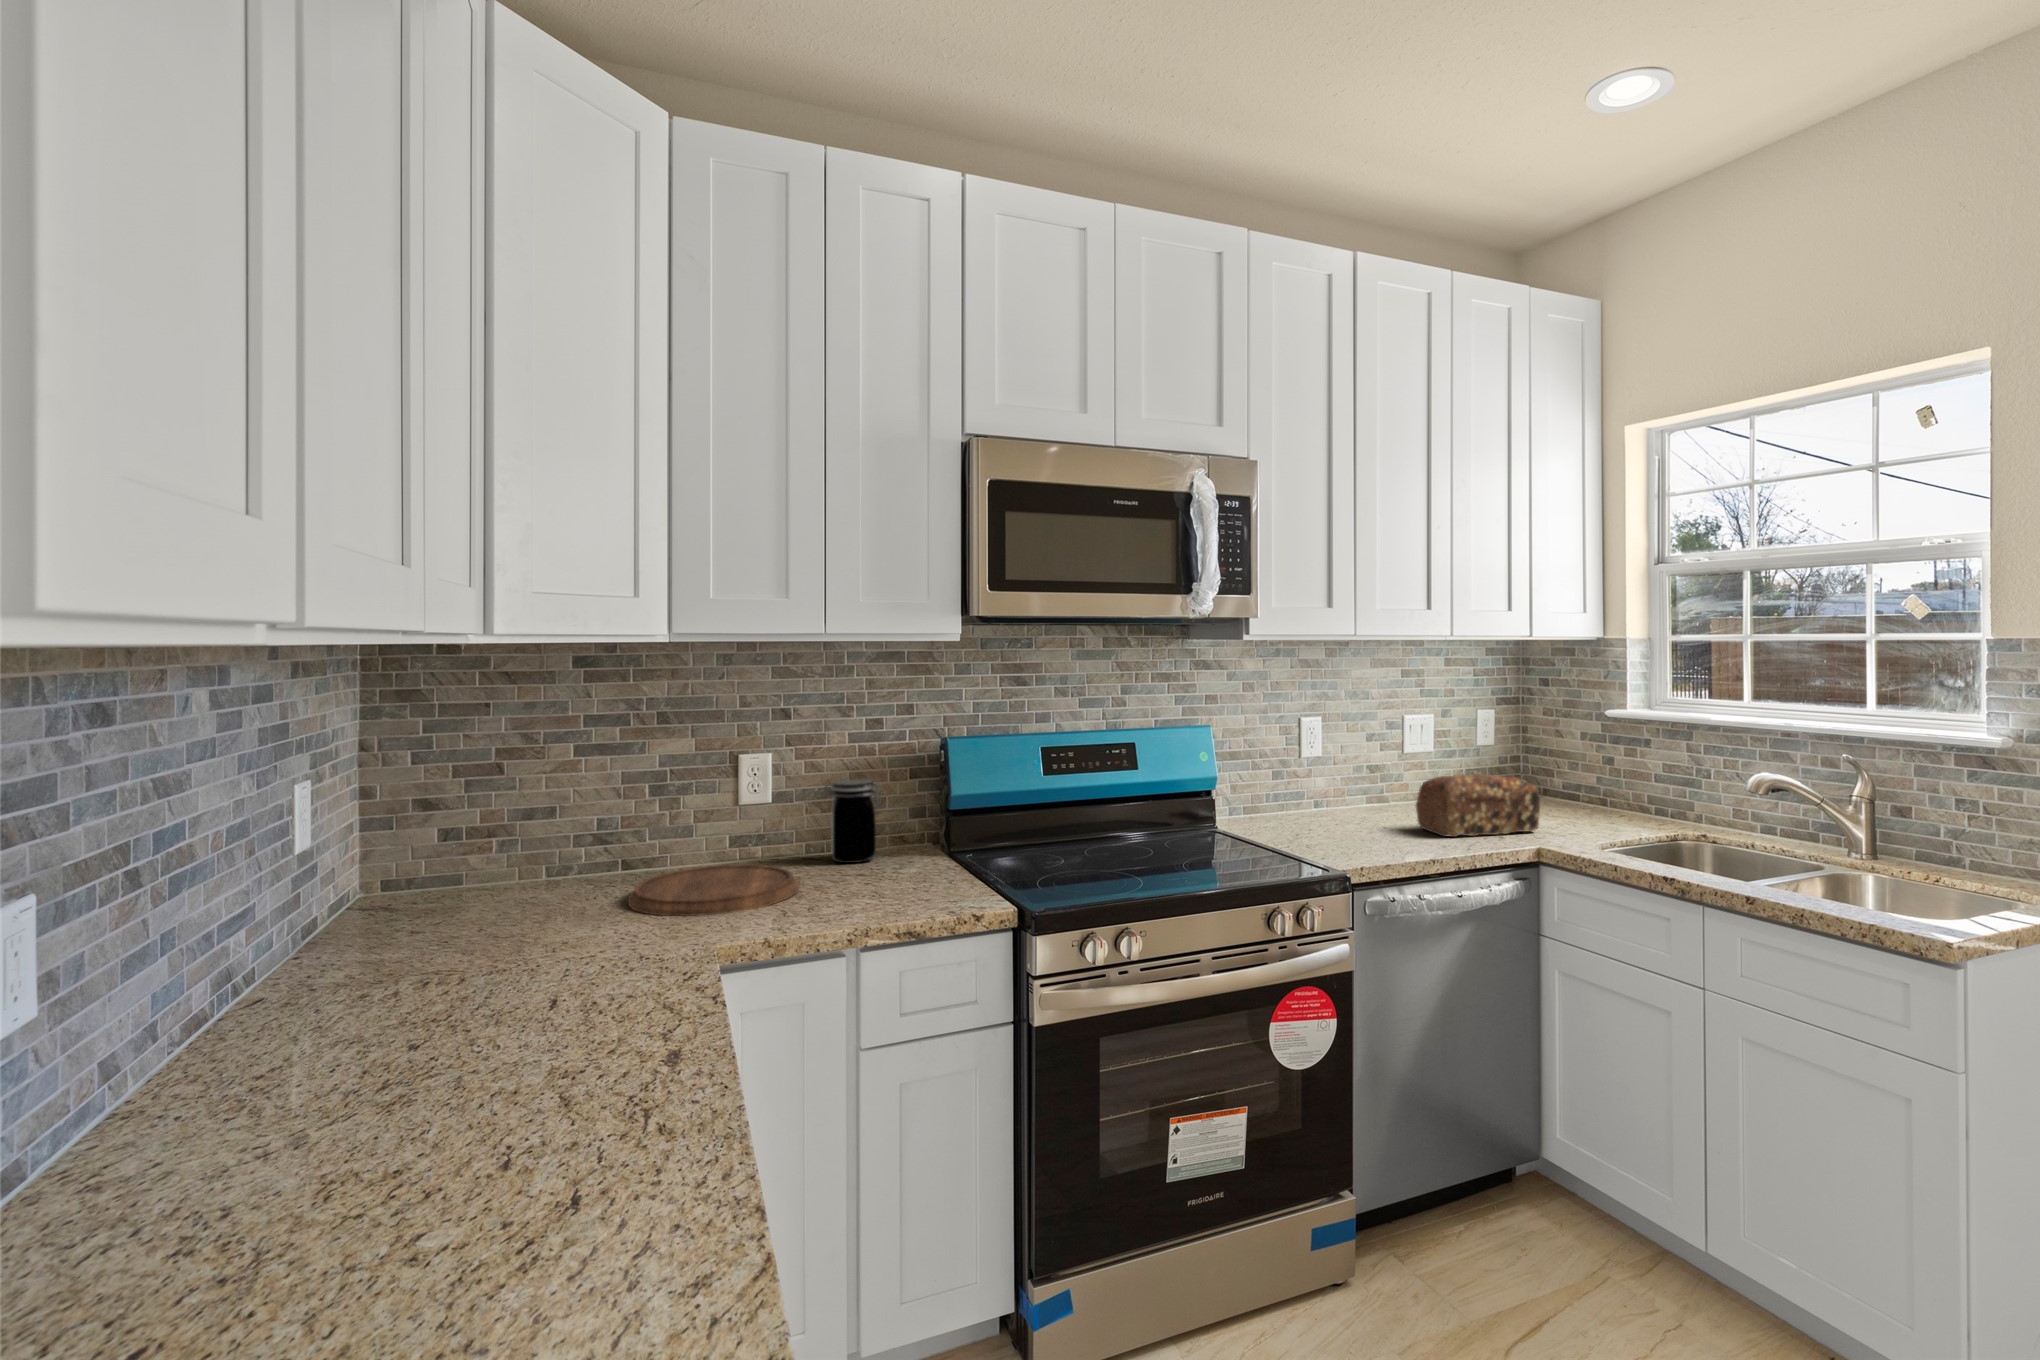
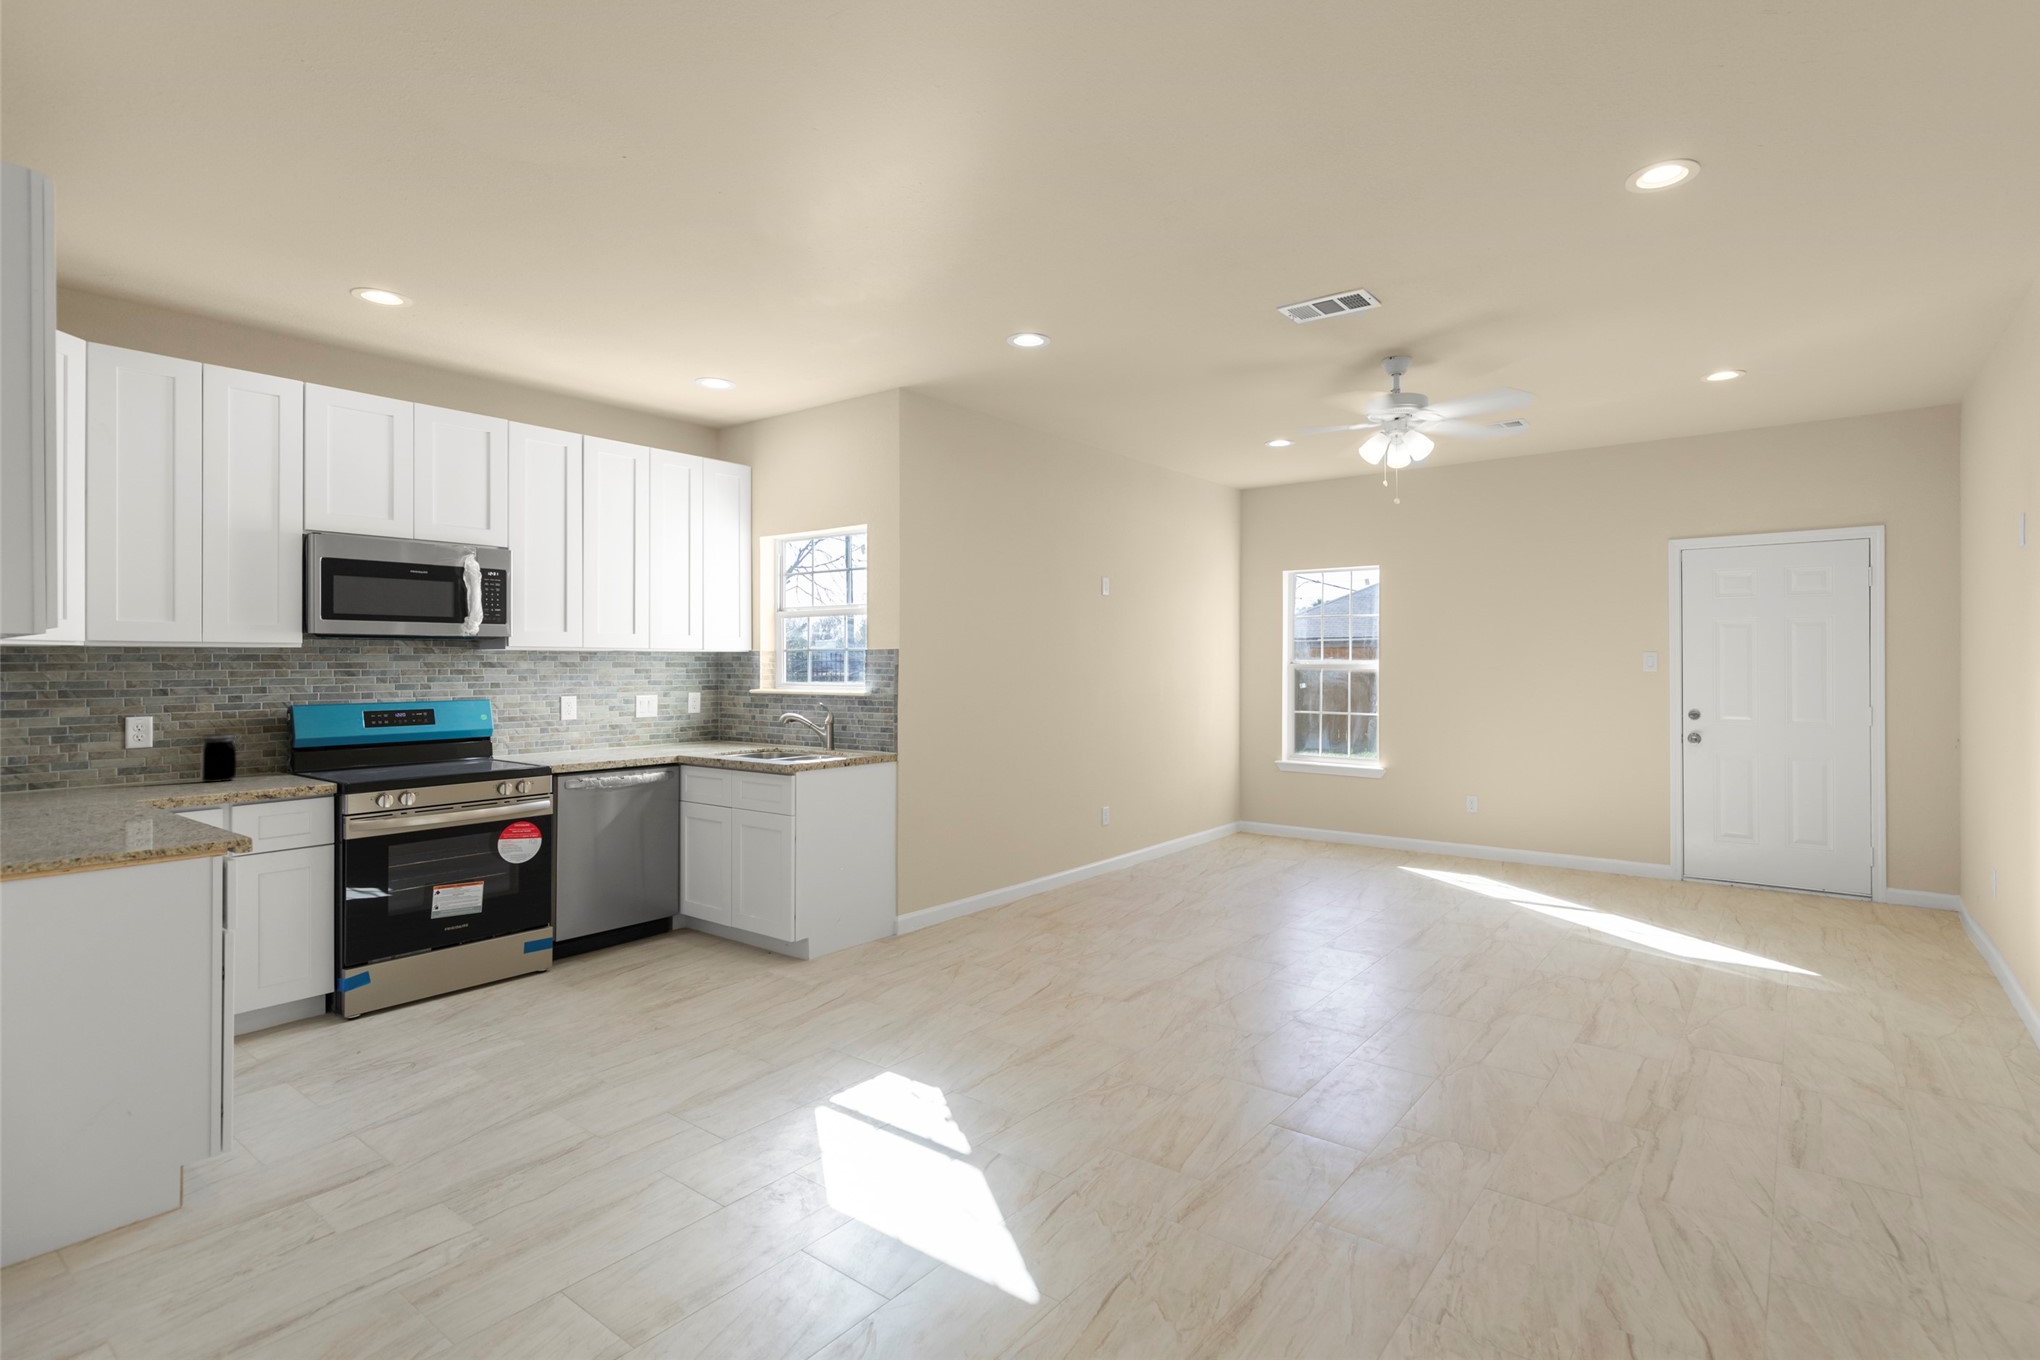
bread loaf: present [1416,773,1540,837] -> none [622,722,691,754]
cutting board: present [628,865,799,916] -> none [46,780,179,799]

